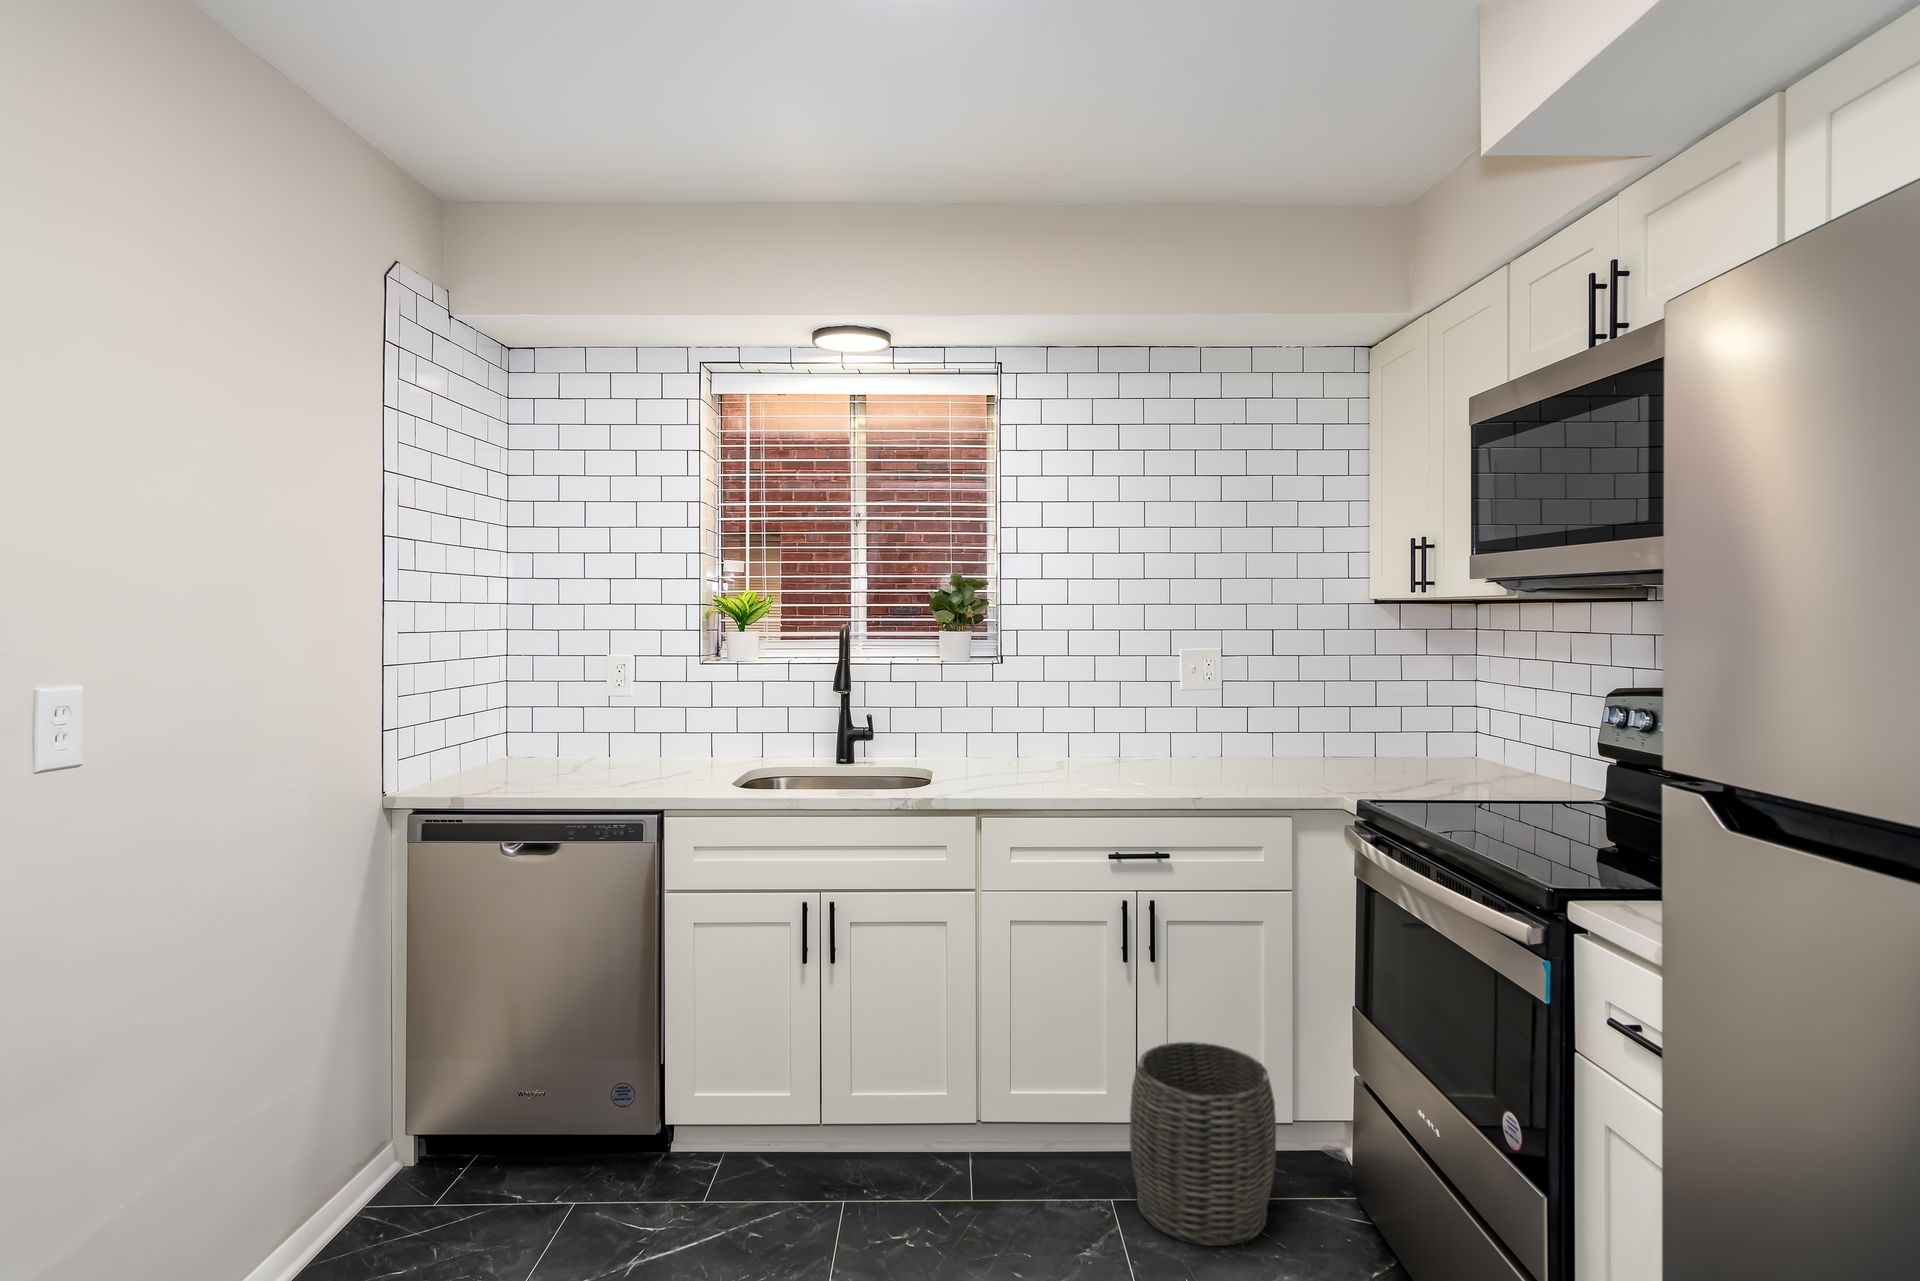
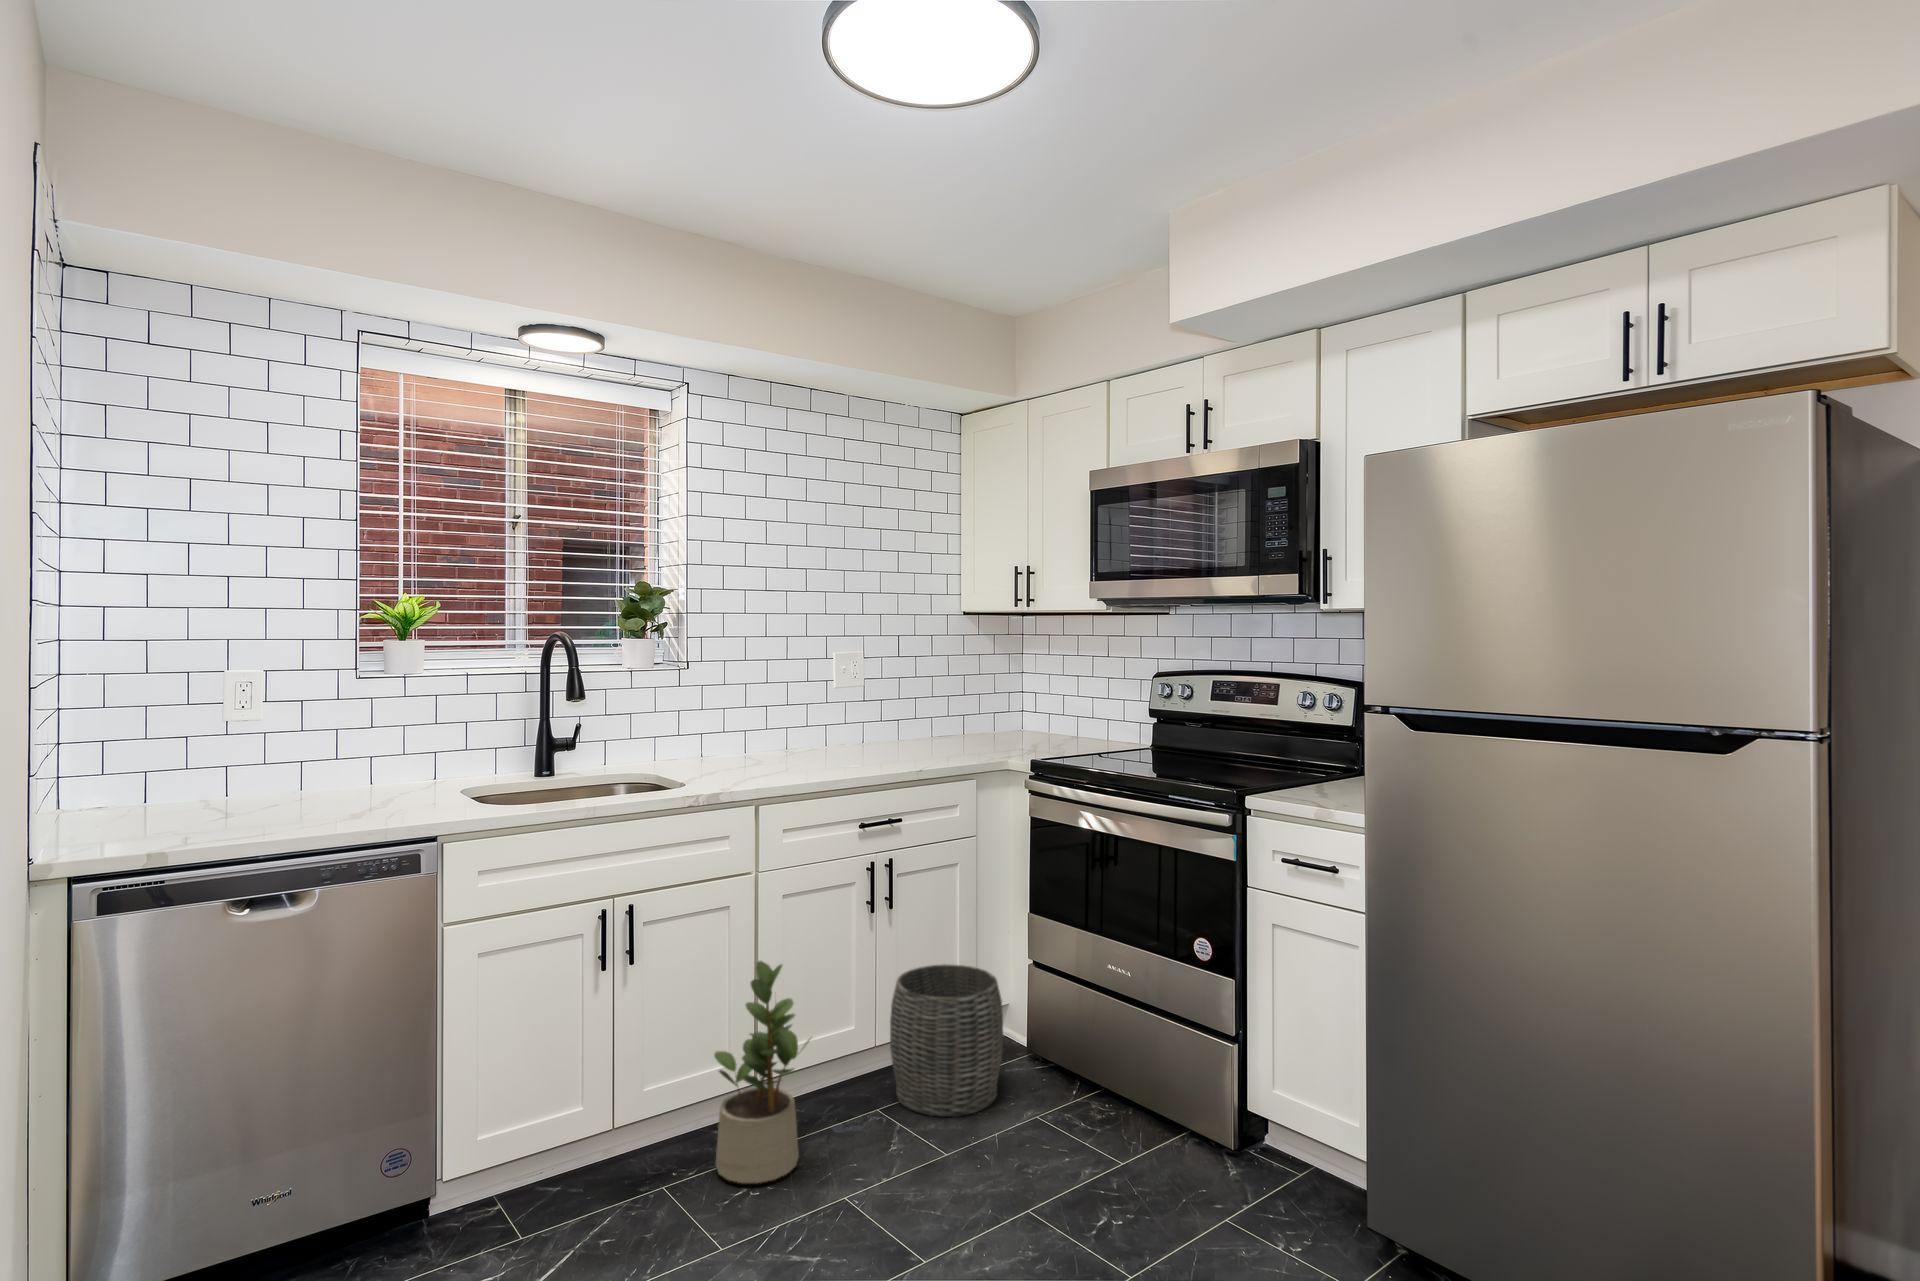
potted plant: none [892,988,998,1231] -> present [714,961,811,1183]

